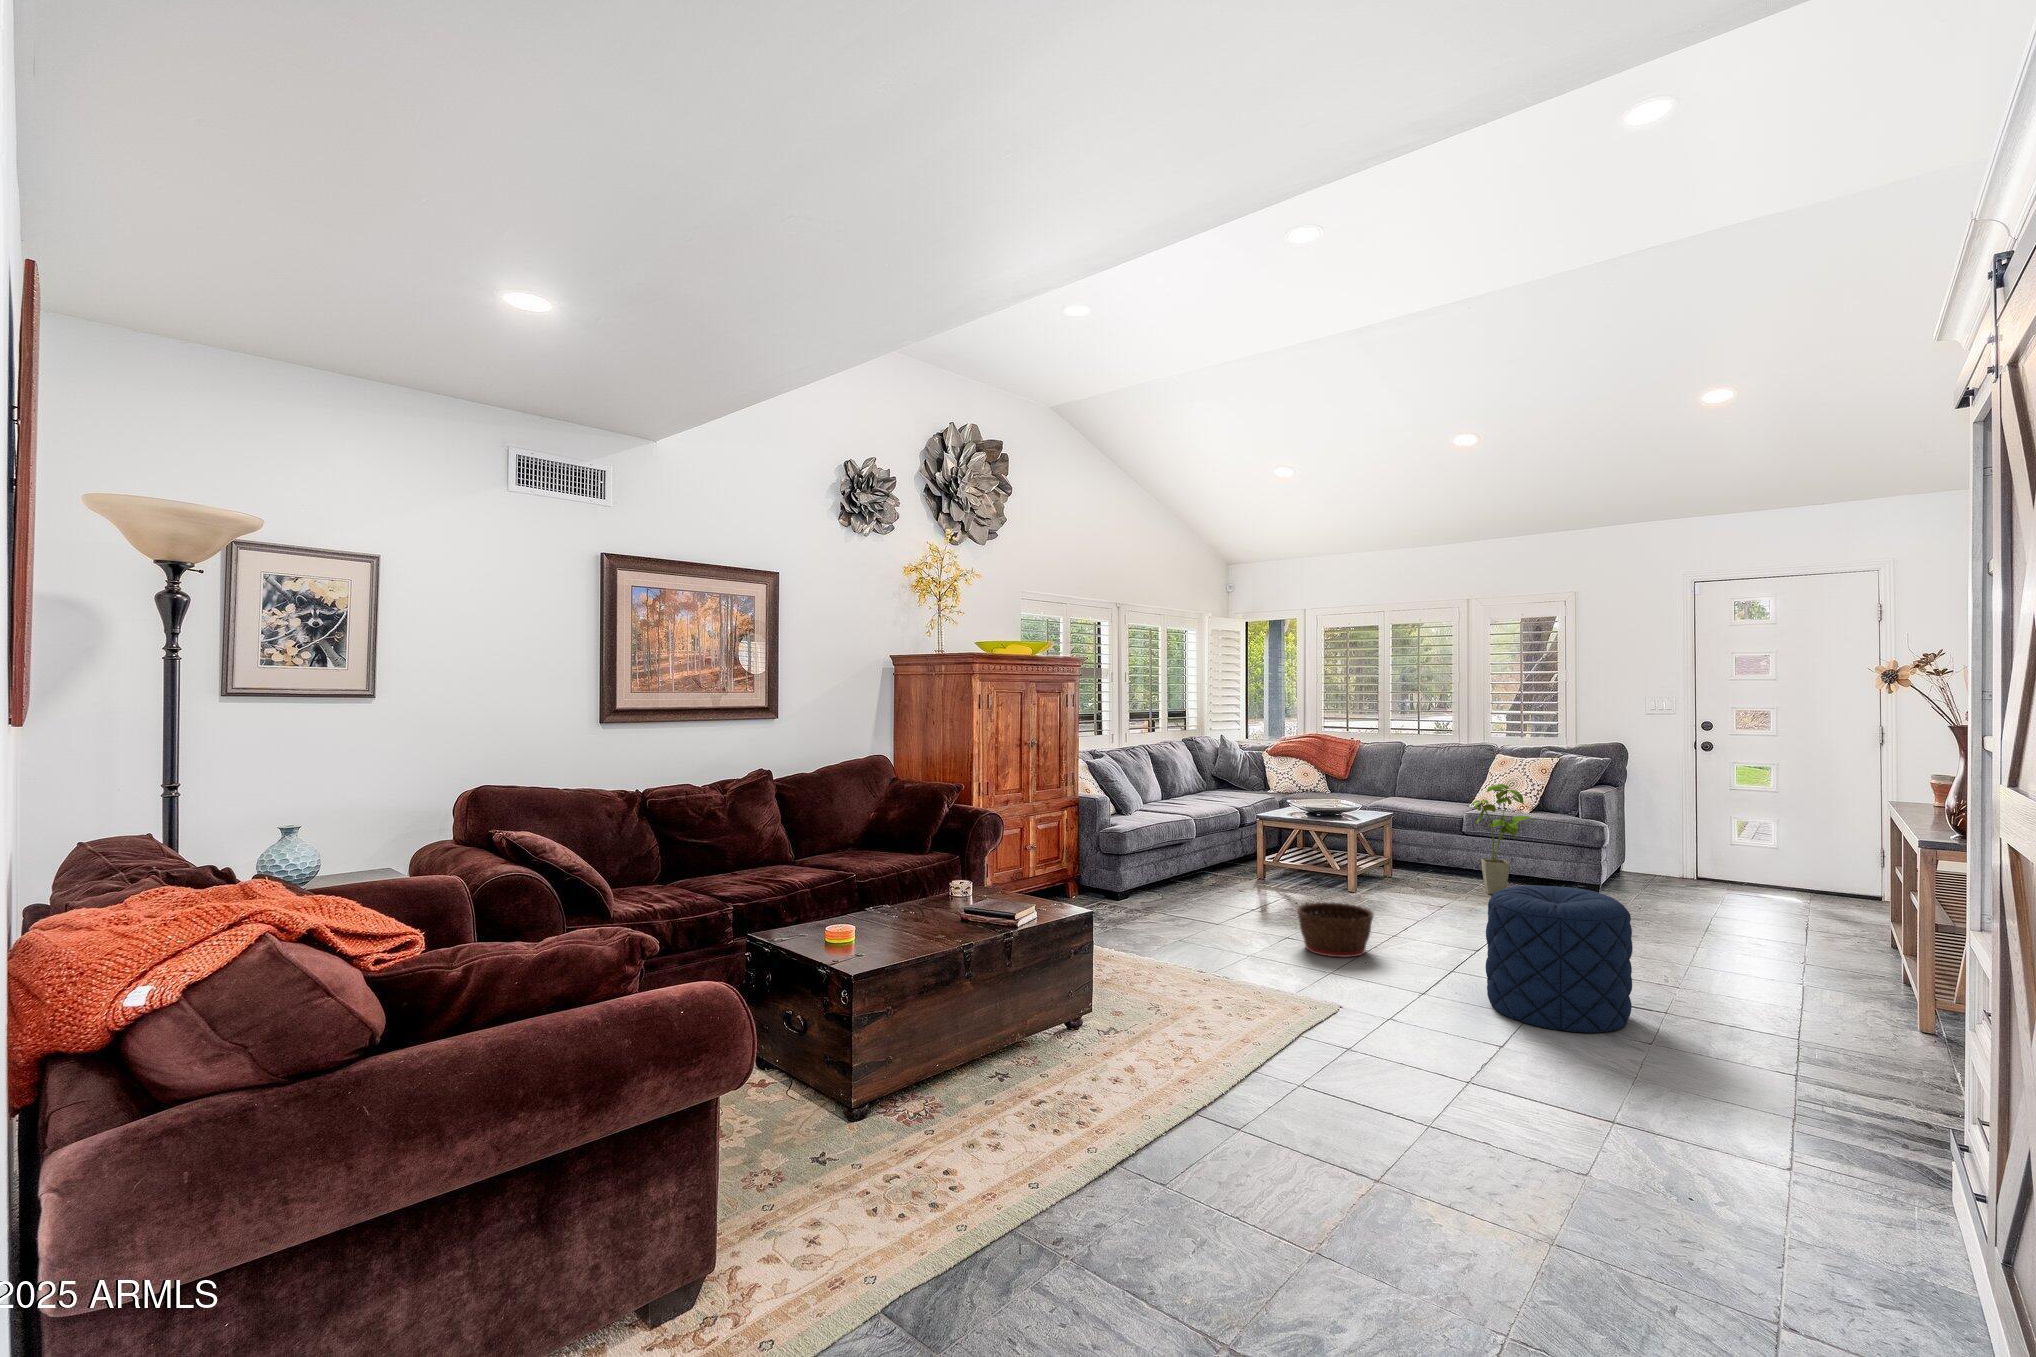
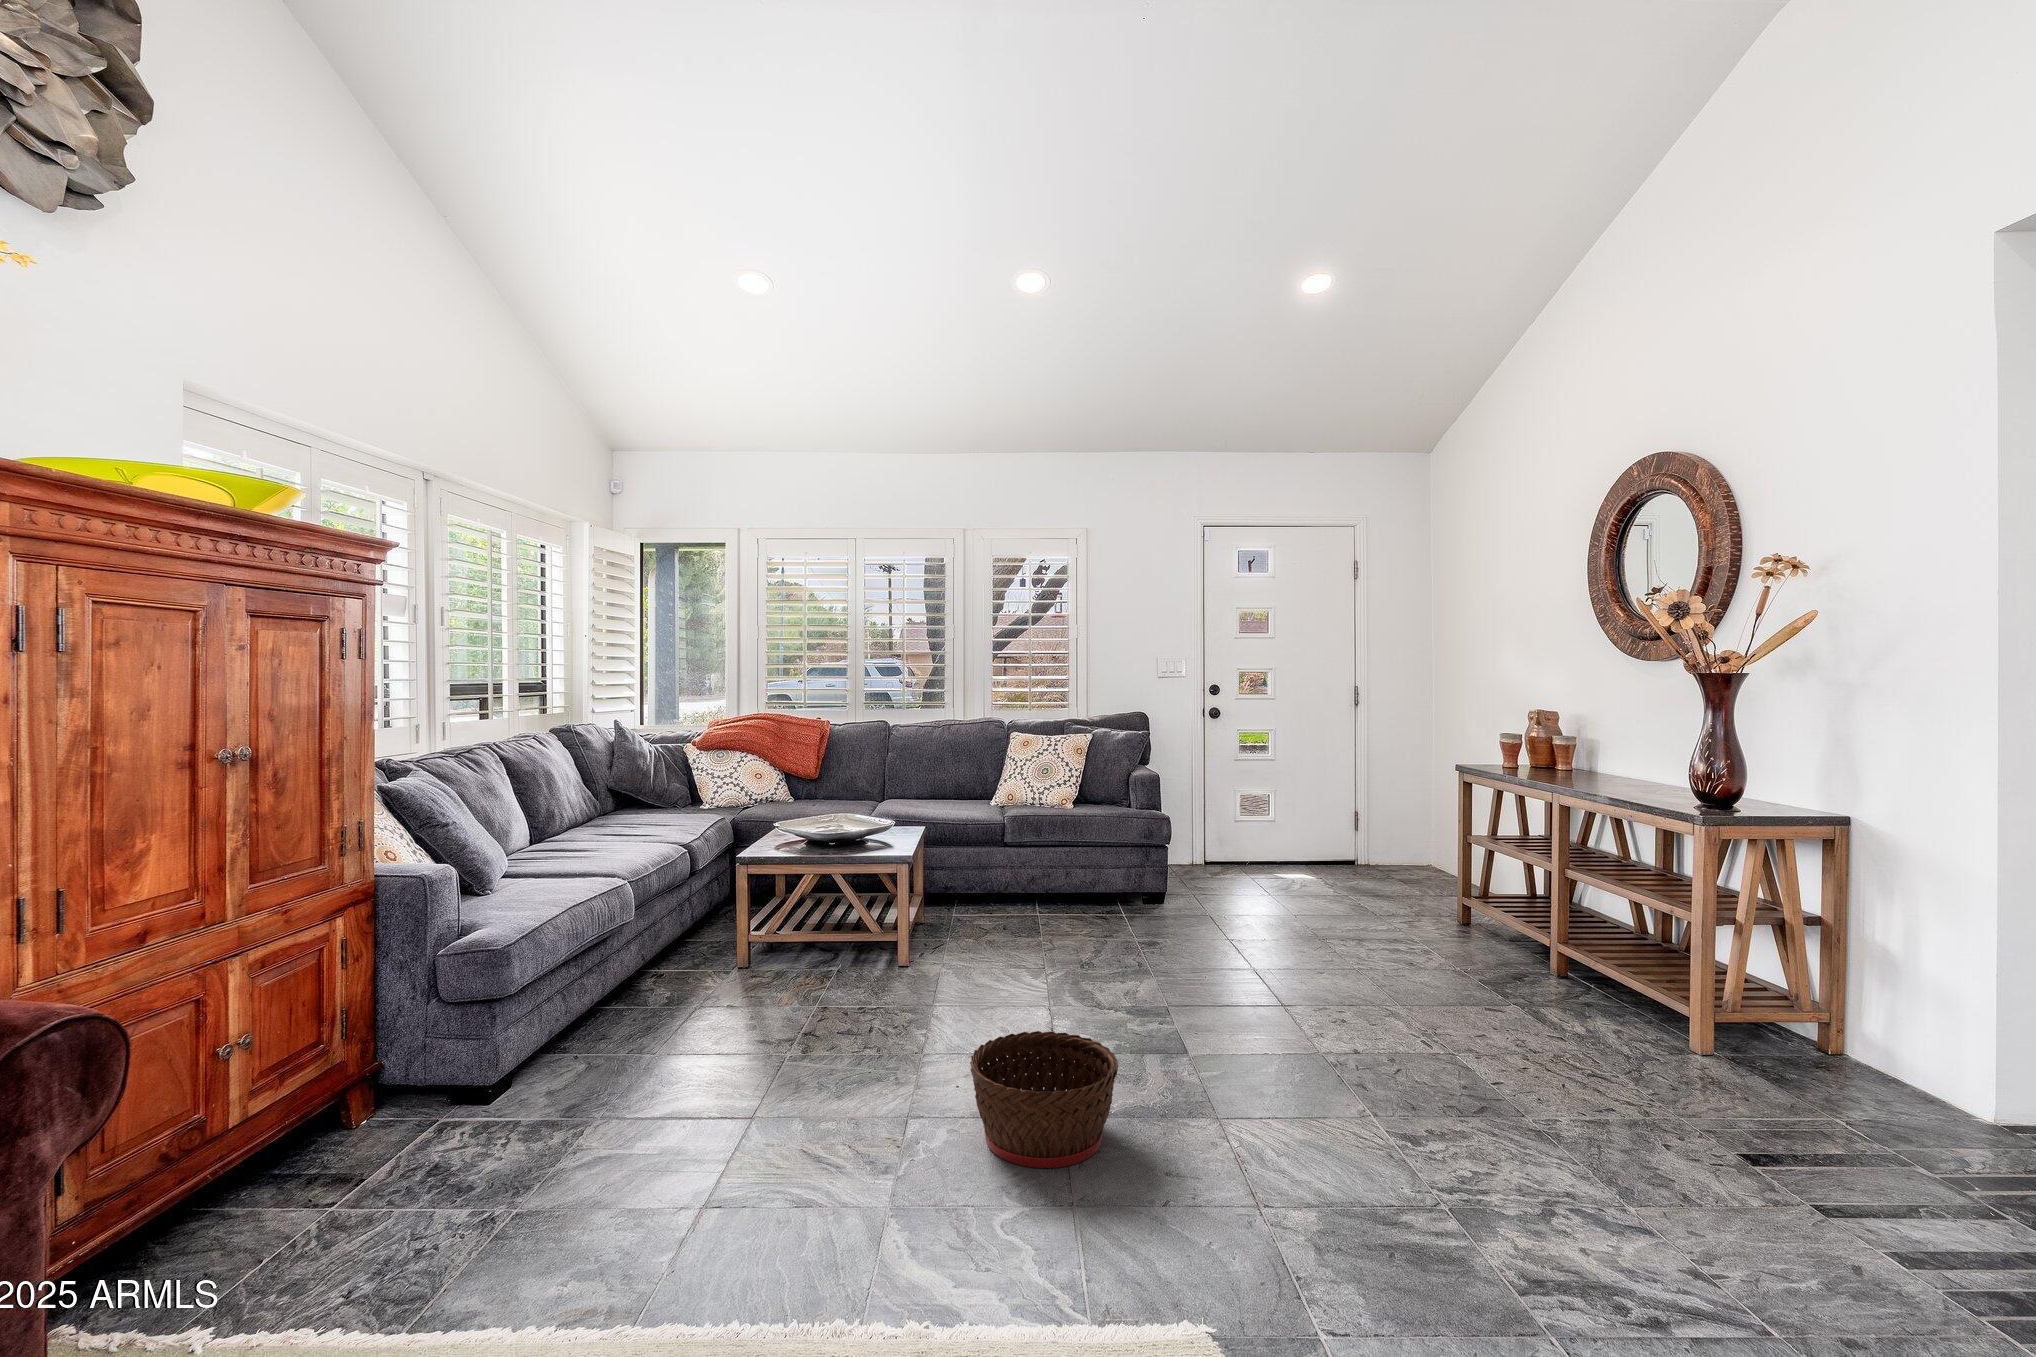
house plant: present [1470,784,1534,894] -> none [1043,772,1124,931]
pouf: present [1486,885,1633,1033] -> none [1404,958,1679,1270]

